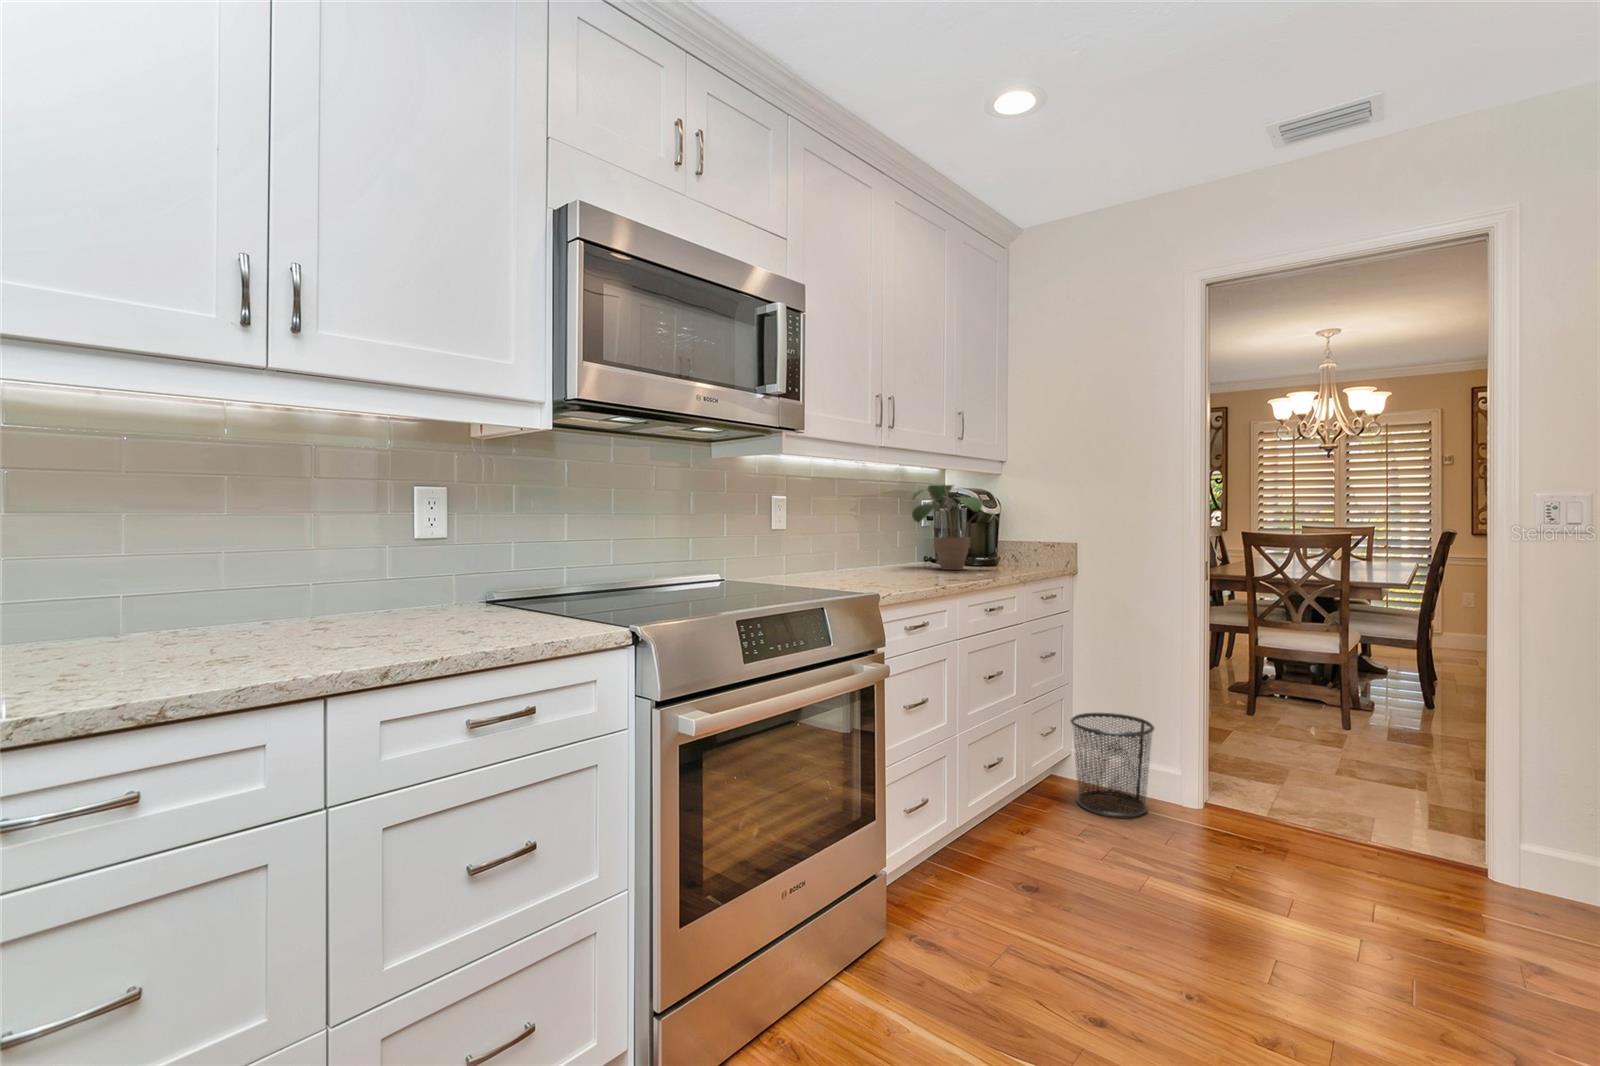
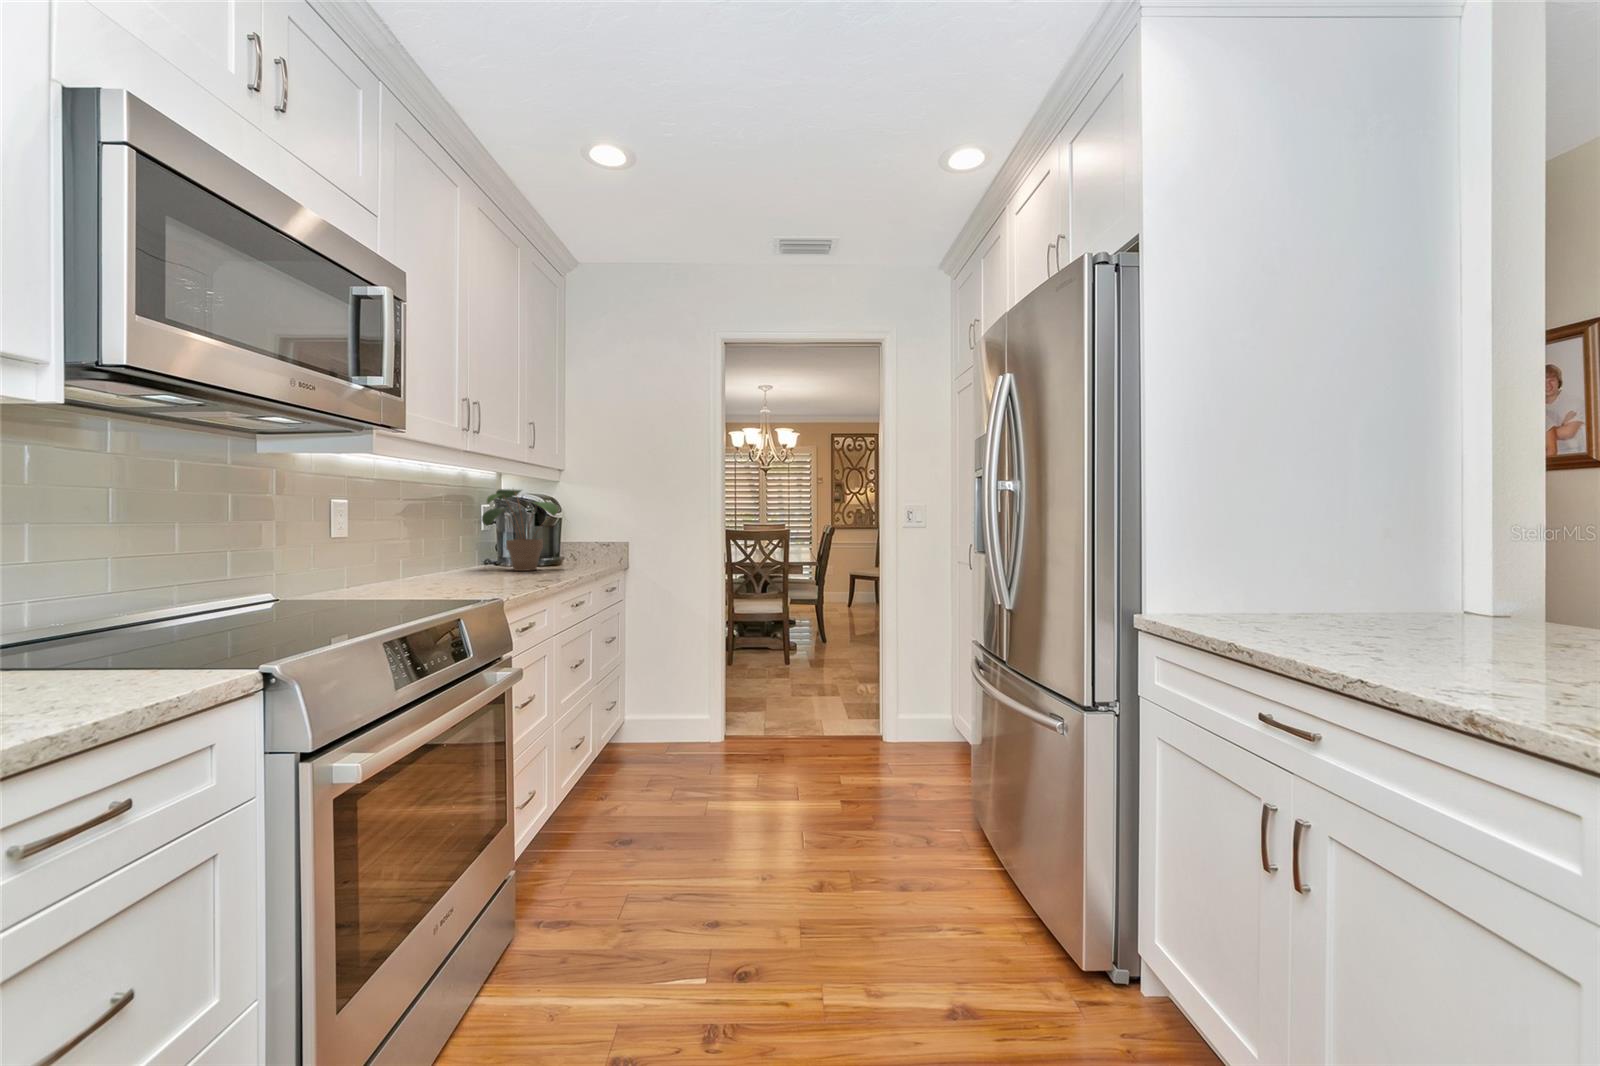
trash can: present [1071,713,1154,817] -> none [630,682,696,768]

